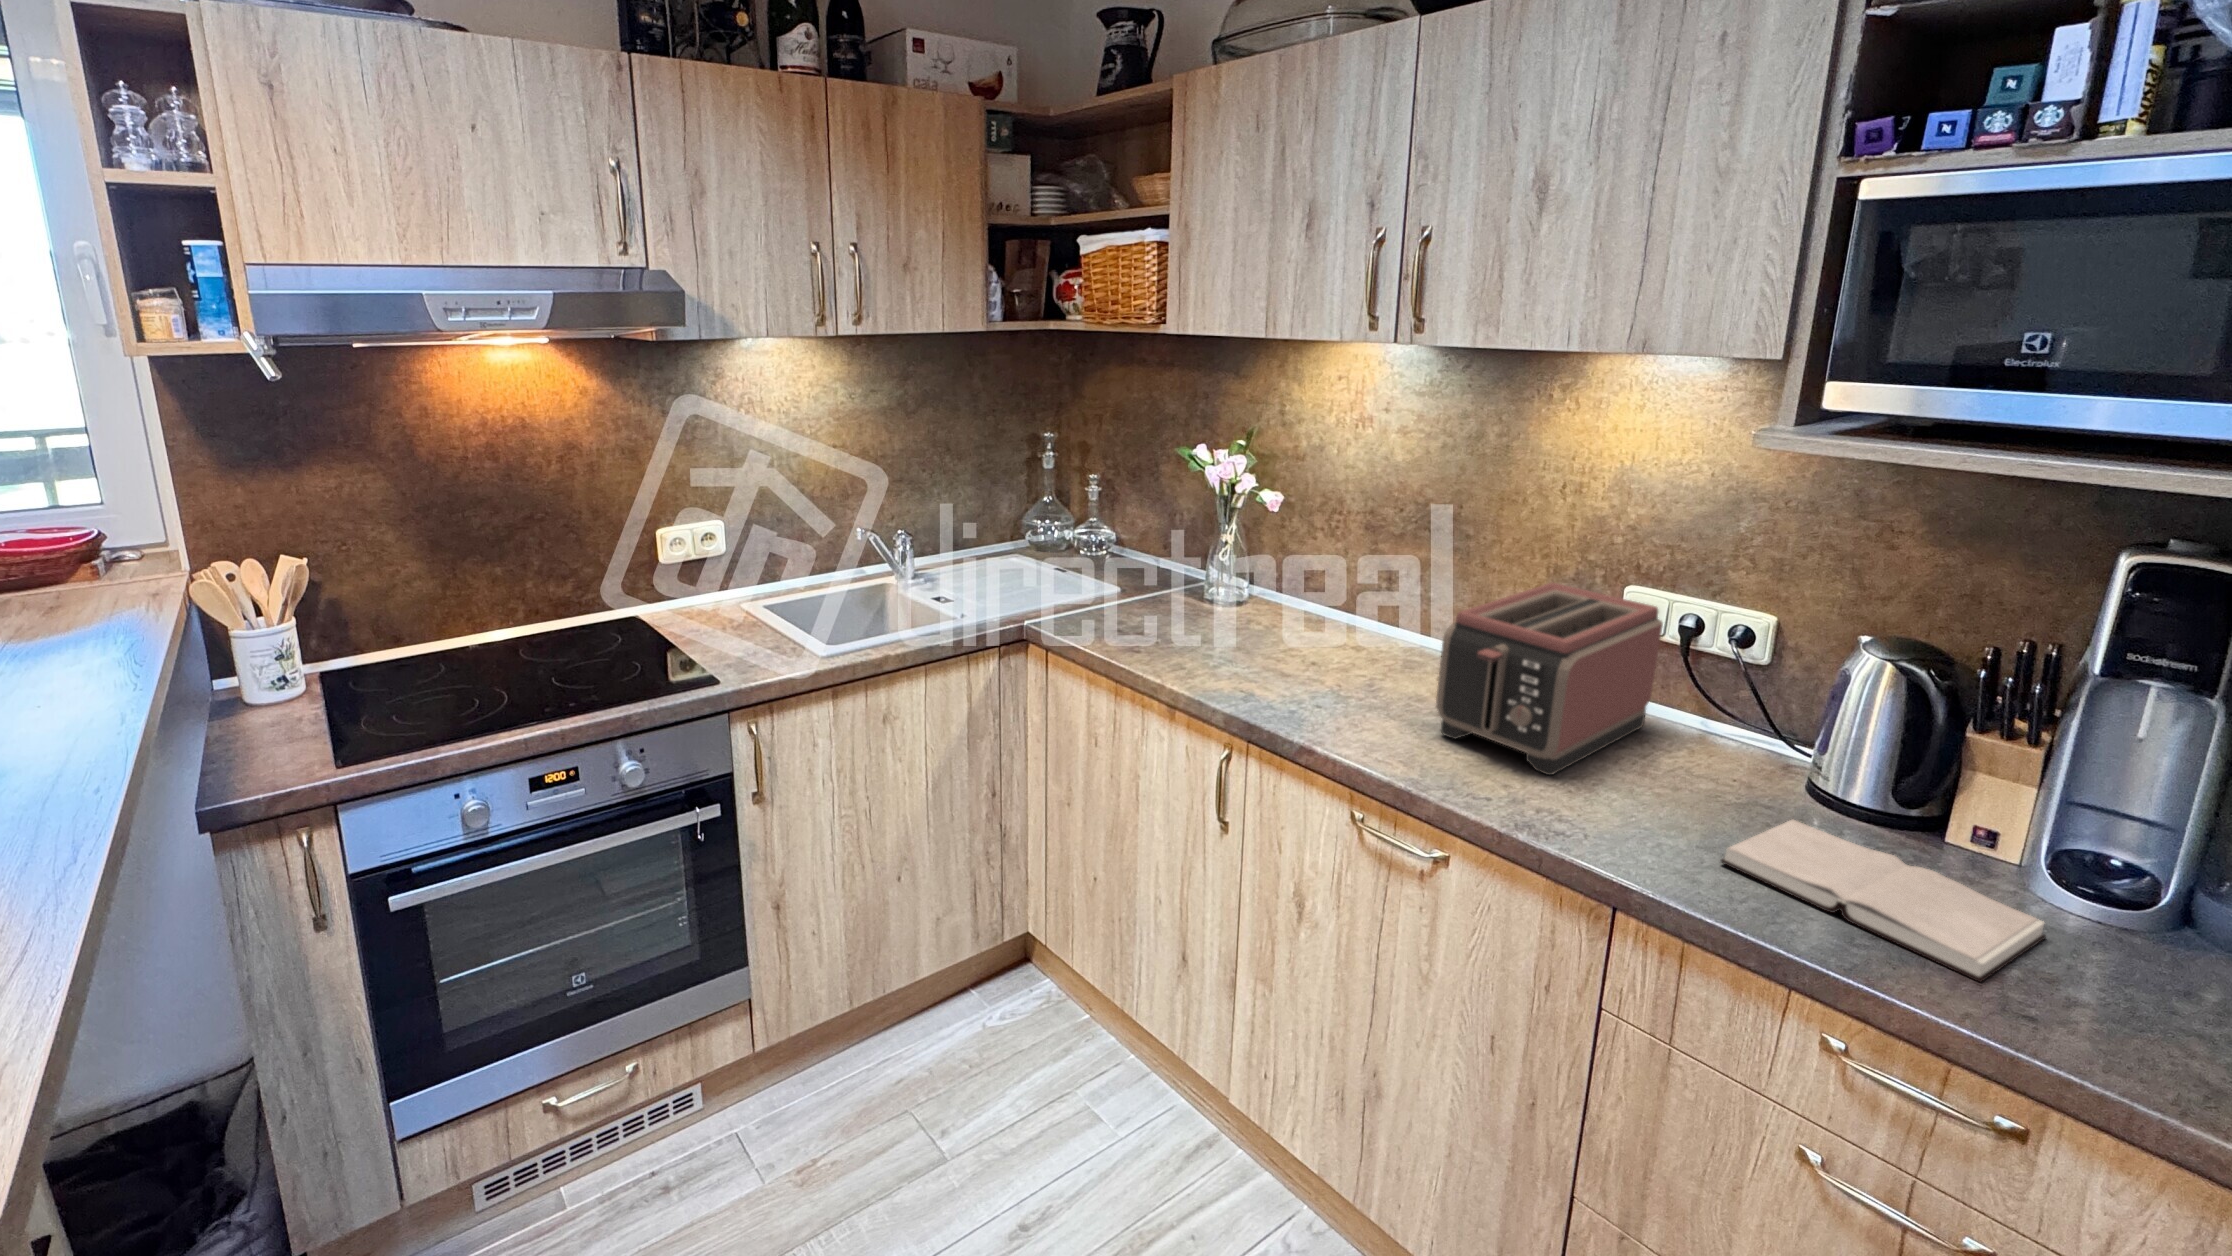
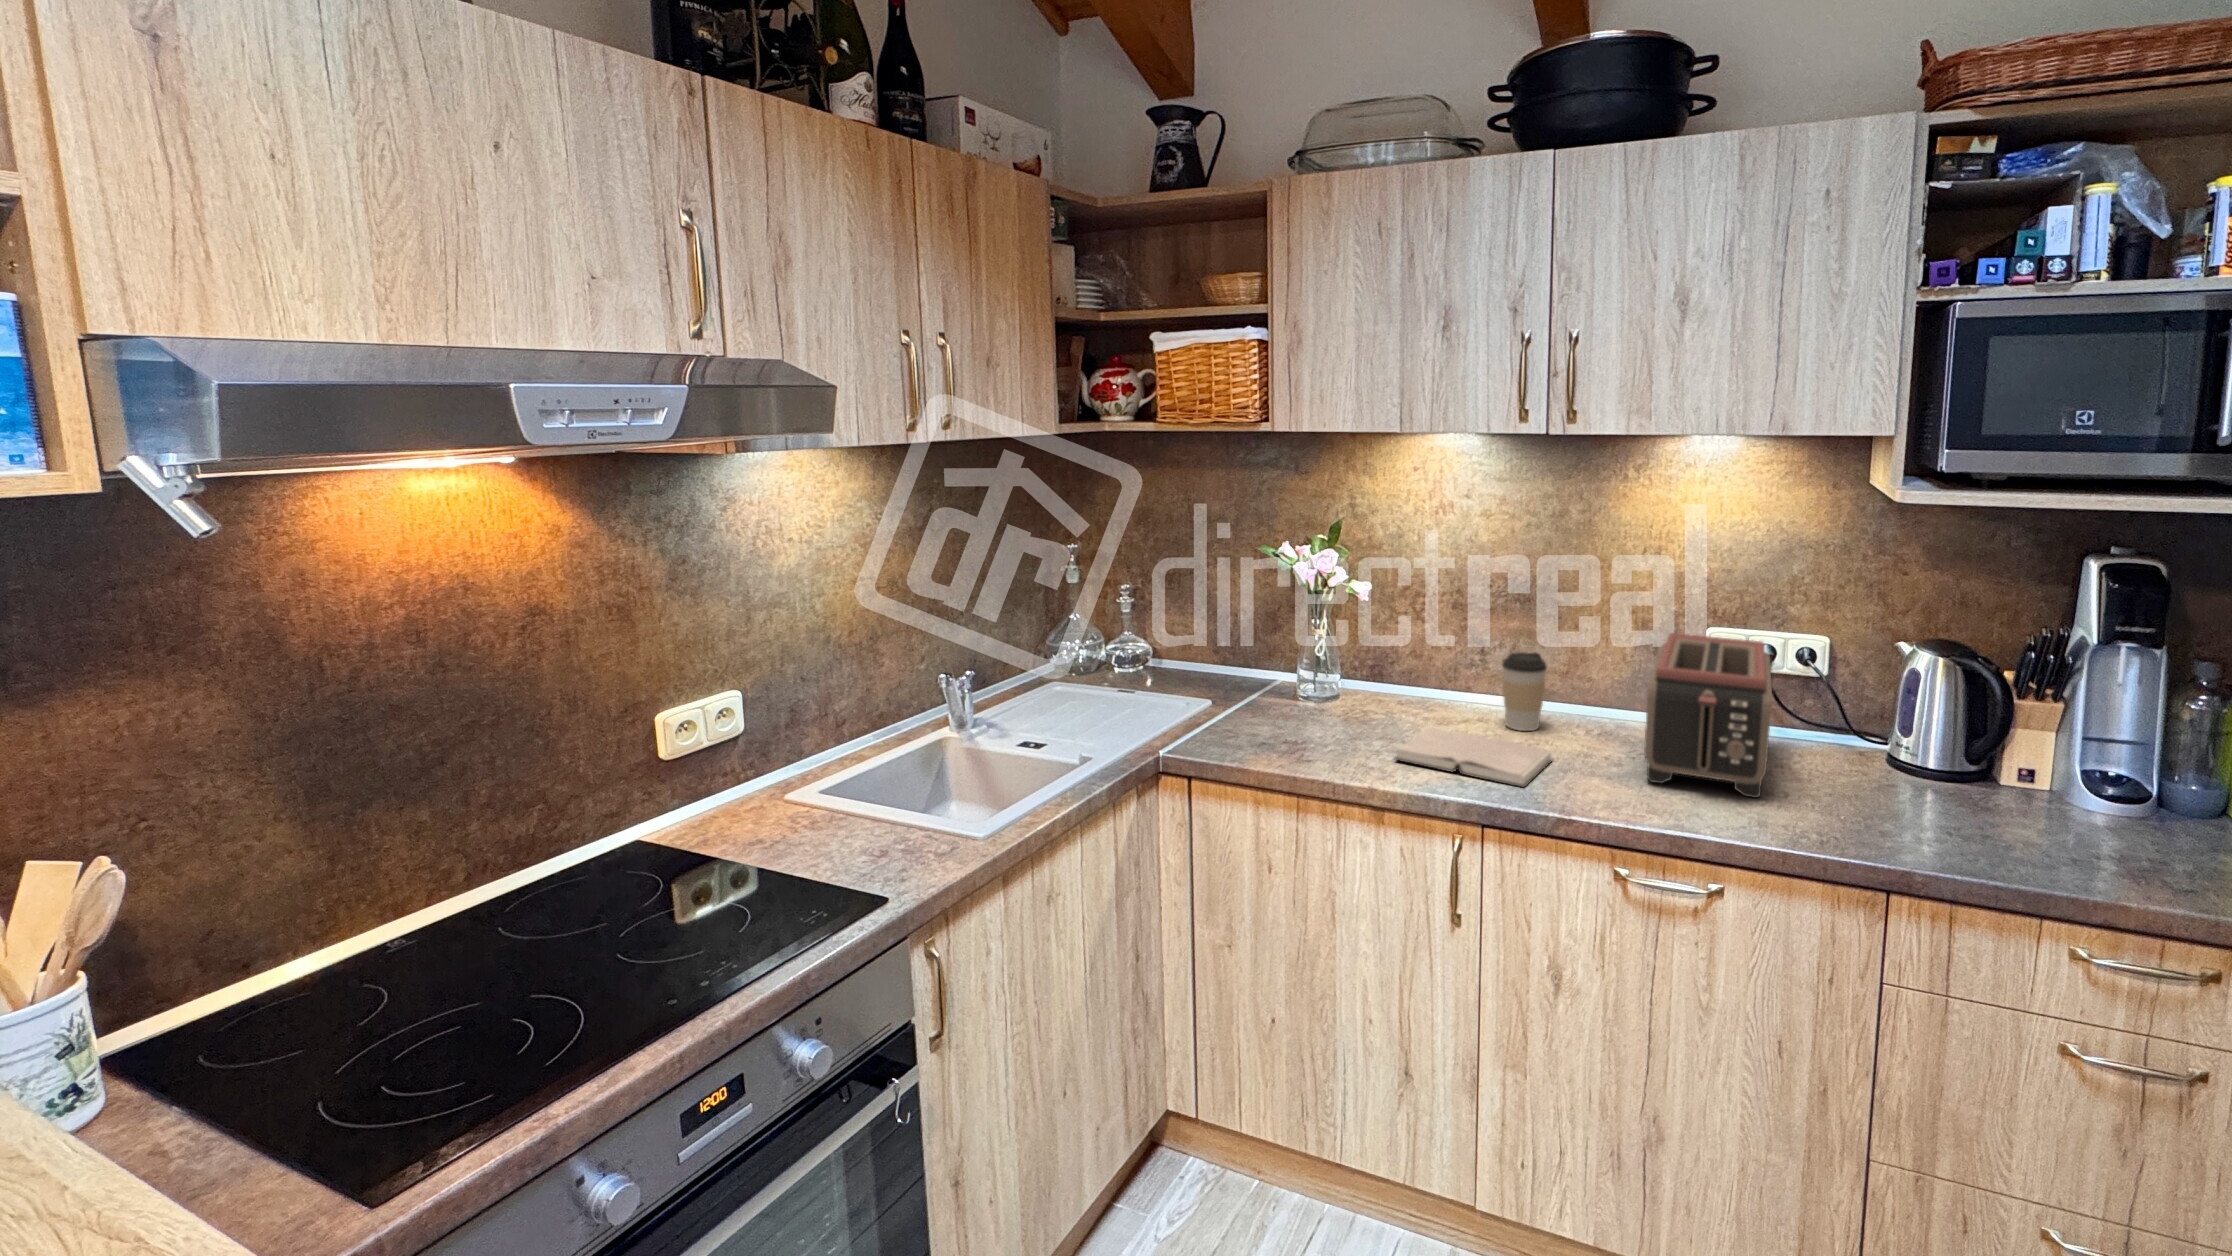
coffee cup: none [1366,582,1416,666] -> present [1502,652,1547,731]
hardback book: present [1721,820,2046,982] -> present [1396,728,1552,788]

